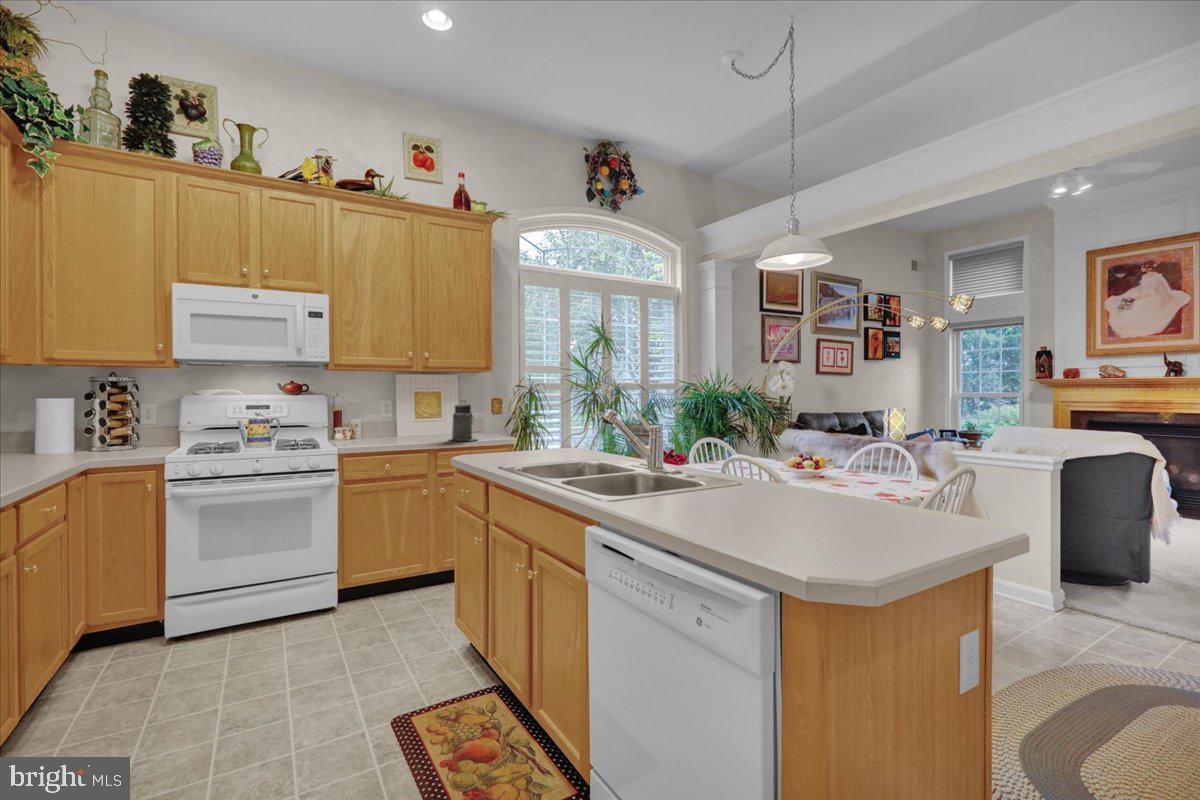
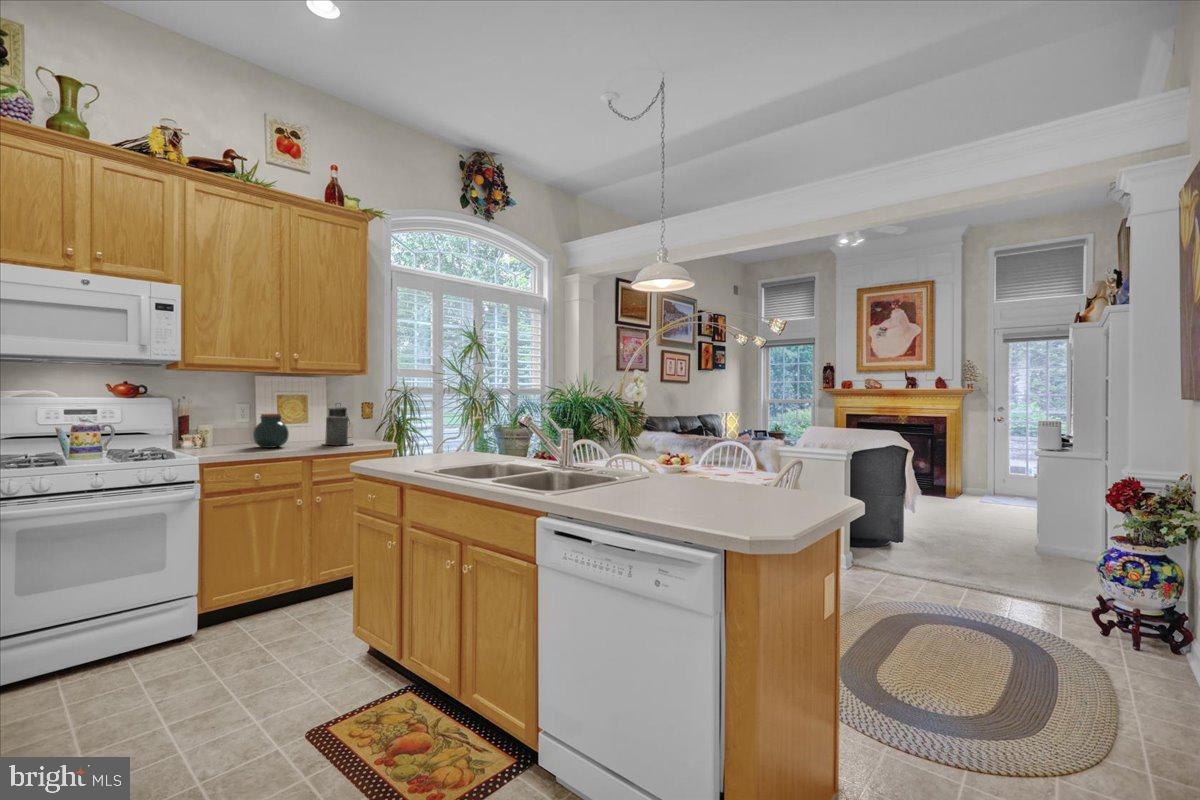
jar: none [389,410,419,442] -> present [253,414,289,448]

